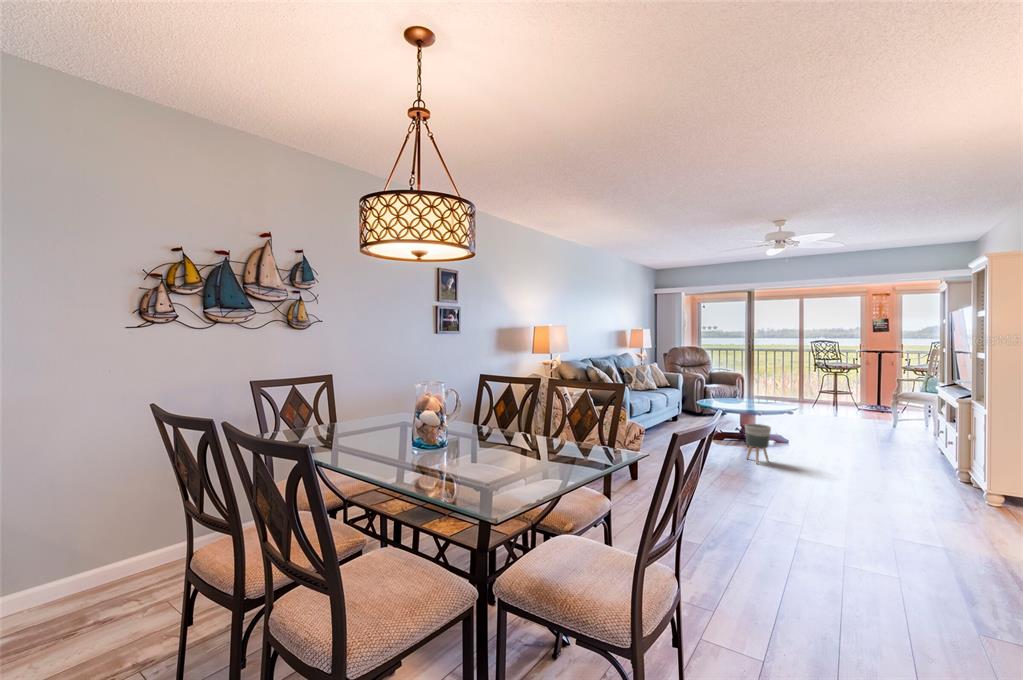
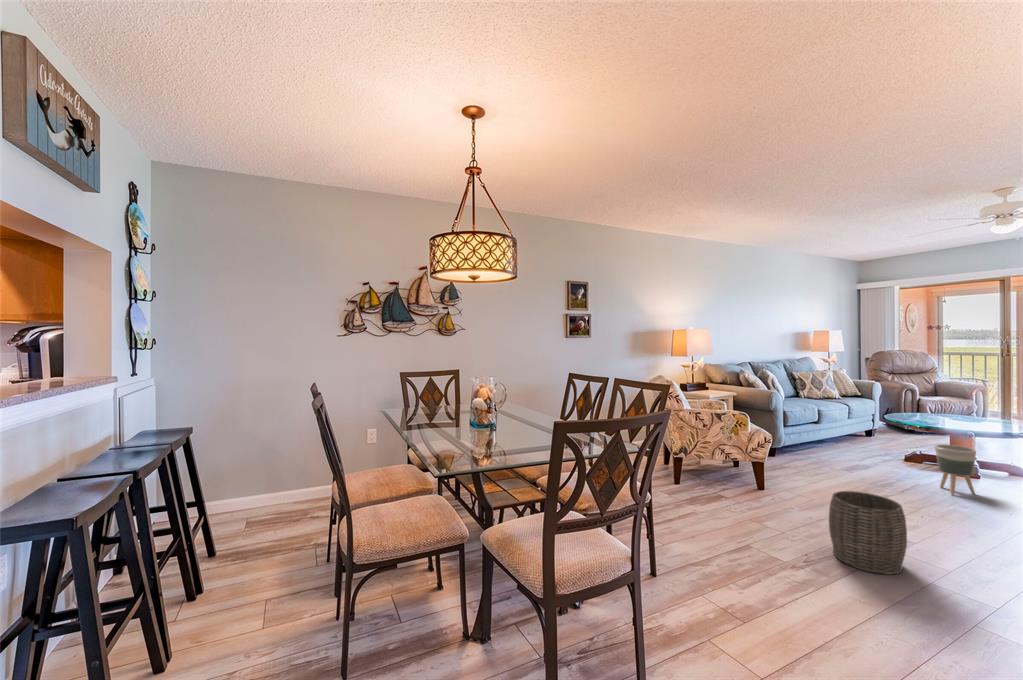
woven basket: none [715,472,774,542] -> present [829,491,907,574]

